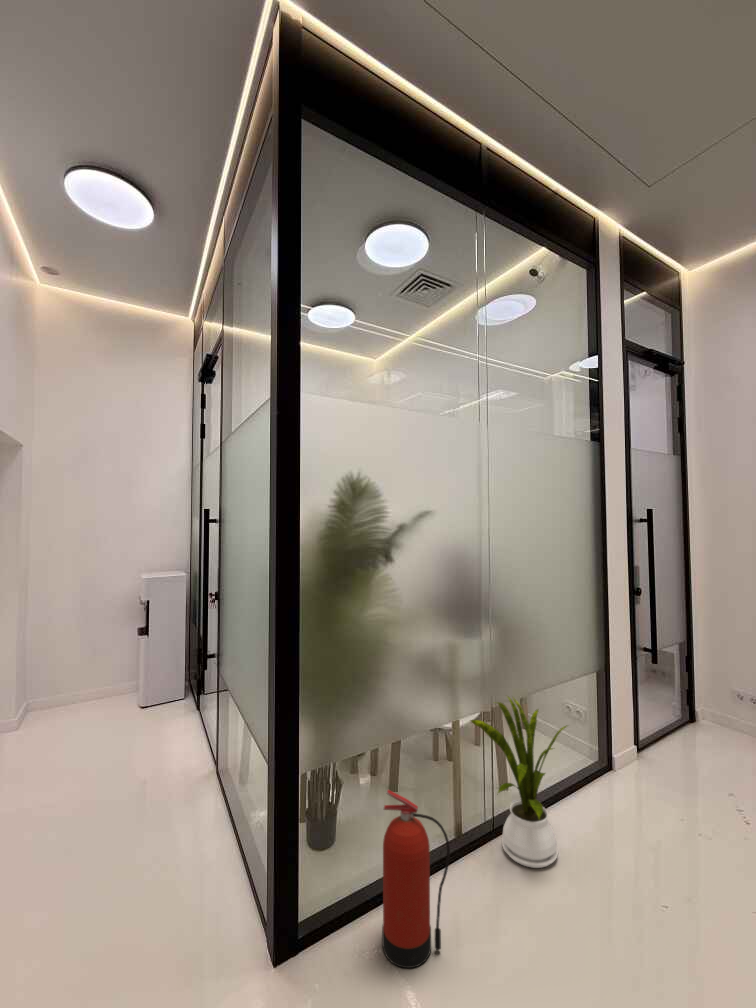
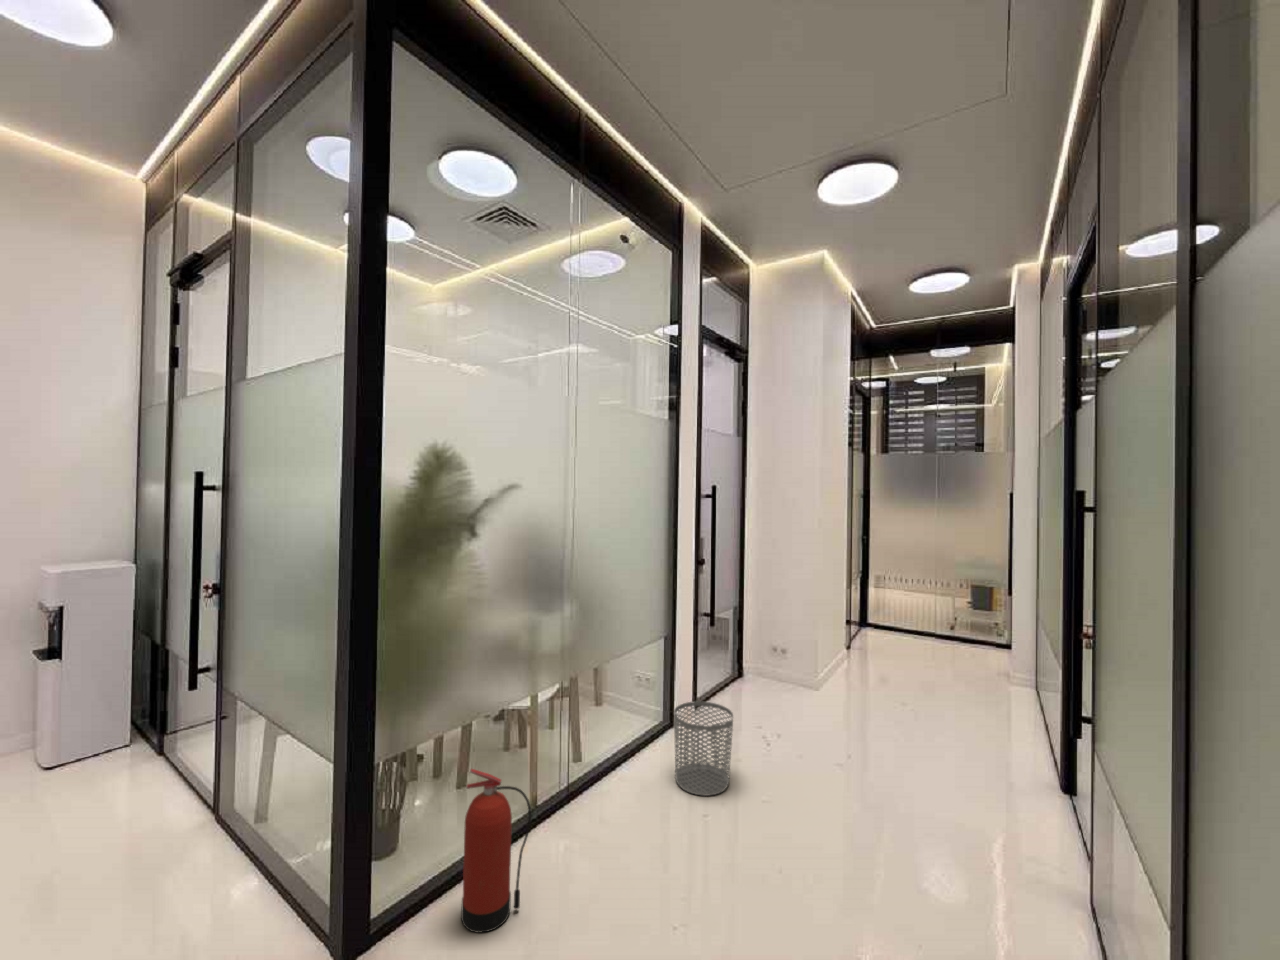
house plant: present [471,697,567,868] -> none [548,666,640,822]
waste bin: none [613,747,690,862] -> present [674,701,733,796]

